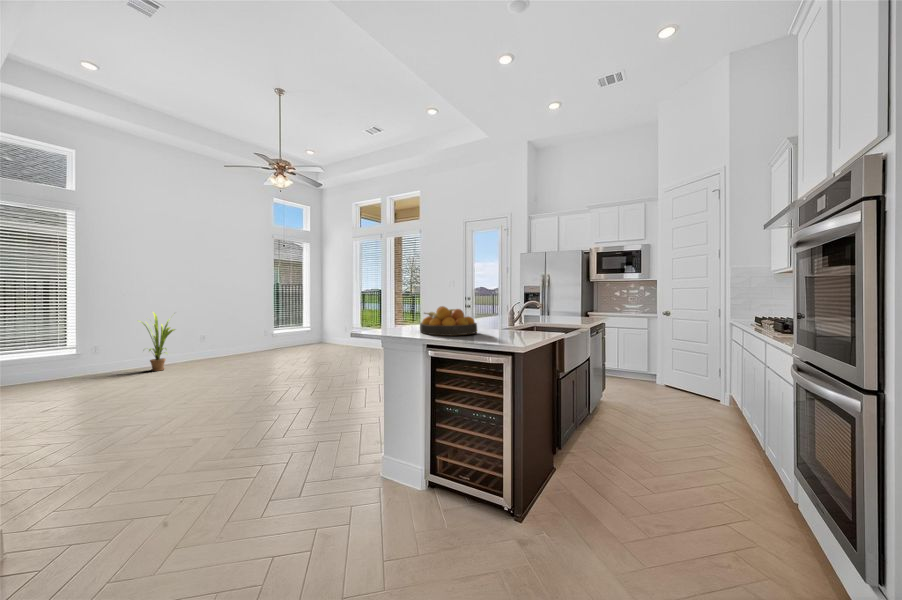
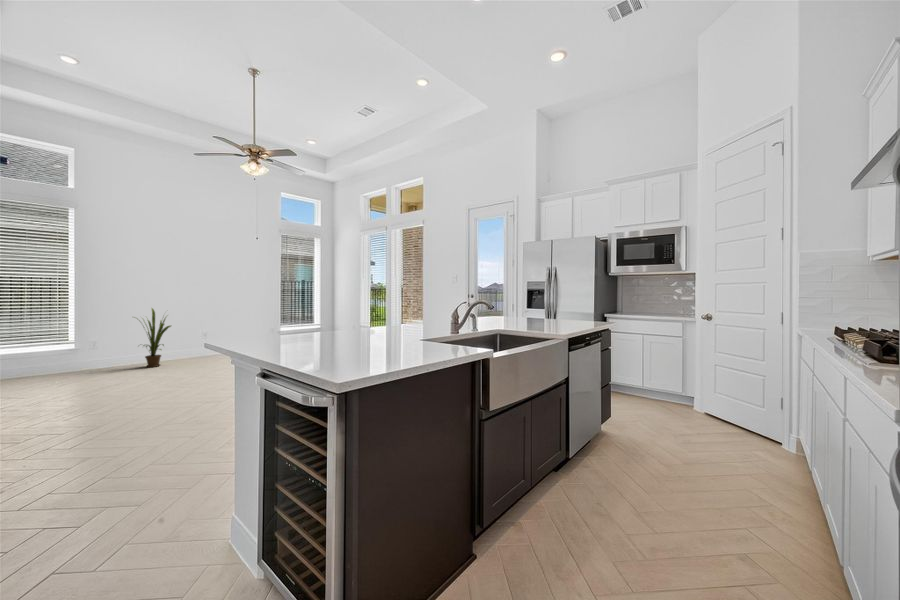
fruit bowl: present [420,306,477,335] -> none [256,307,349,354]

